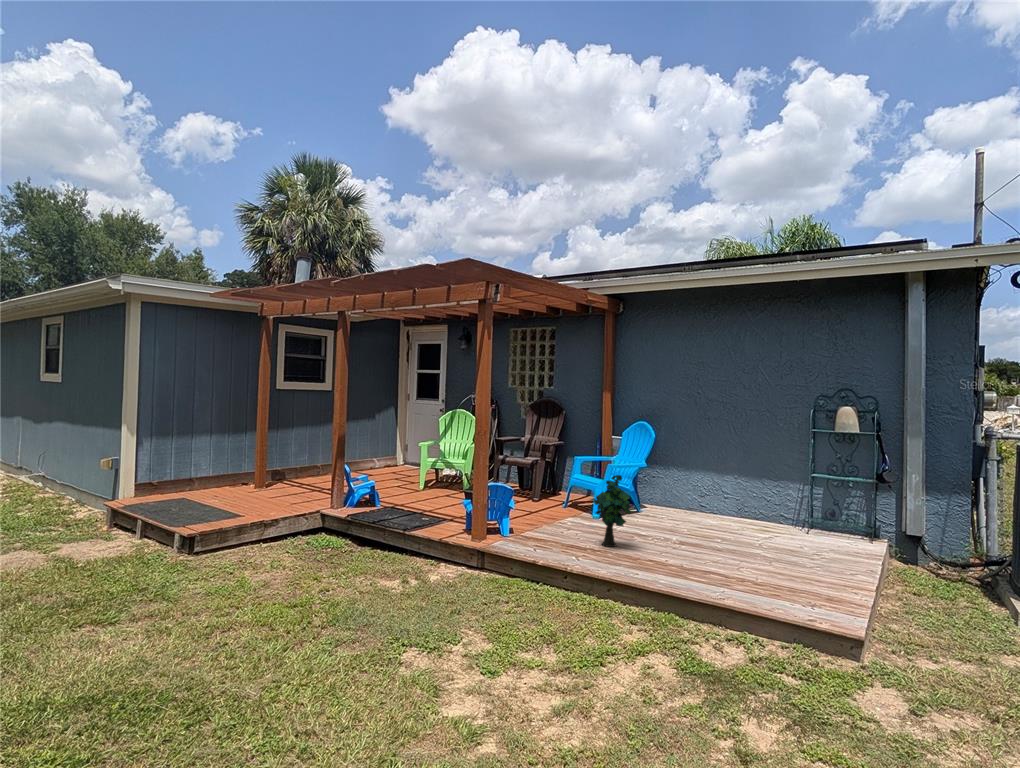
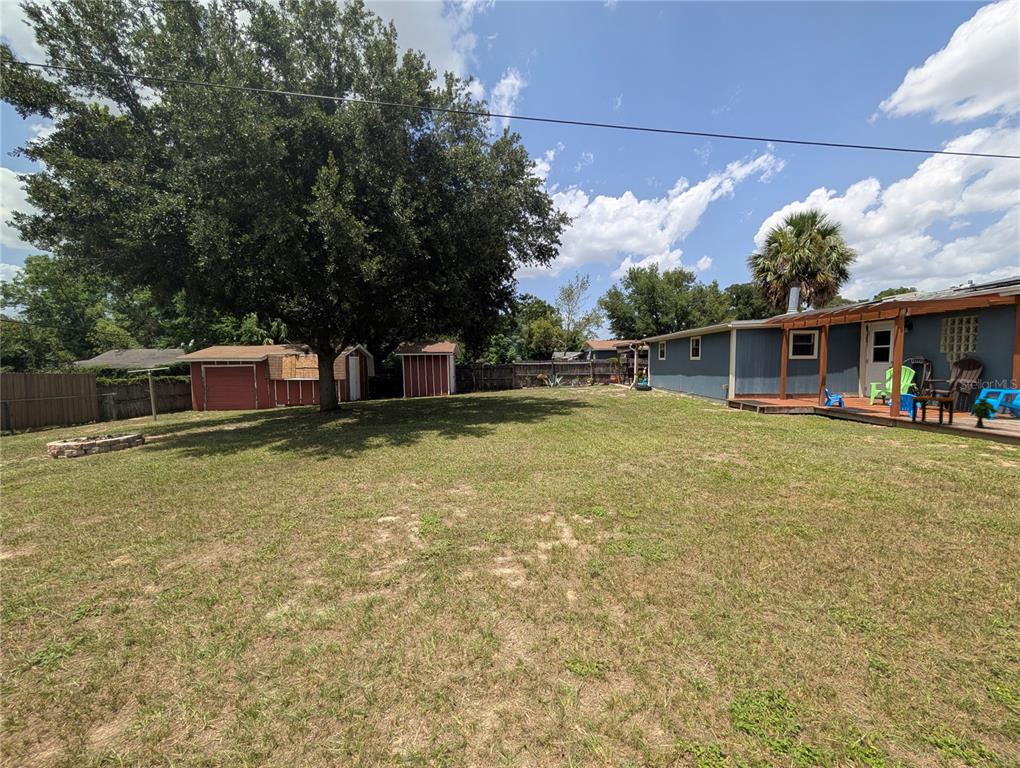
side table: none [507,458,571,552] -> present [912,387,955,426]

